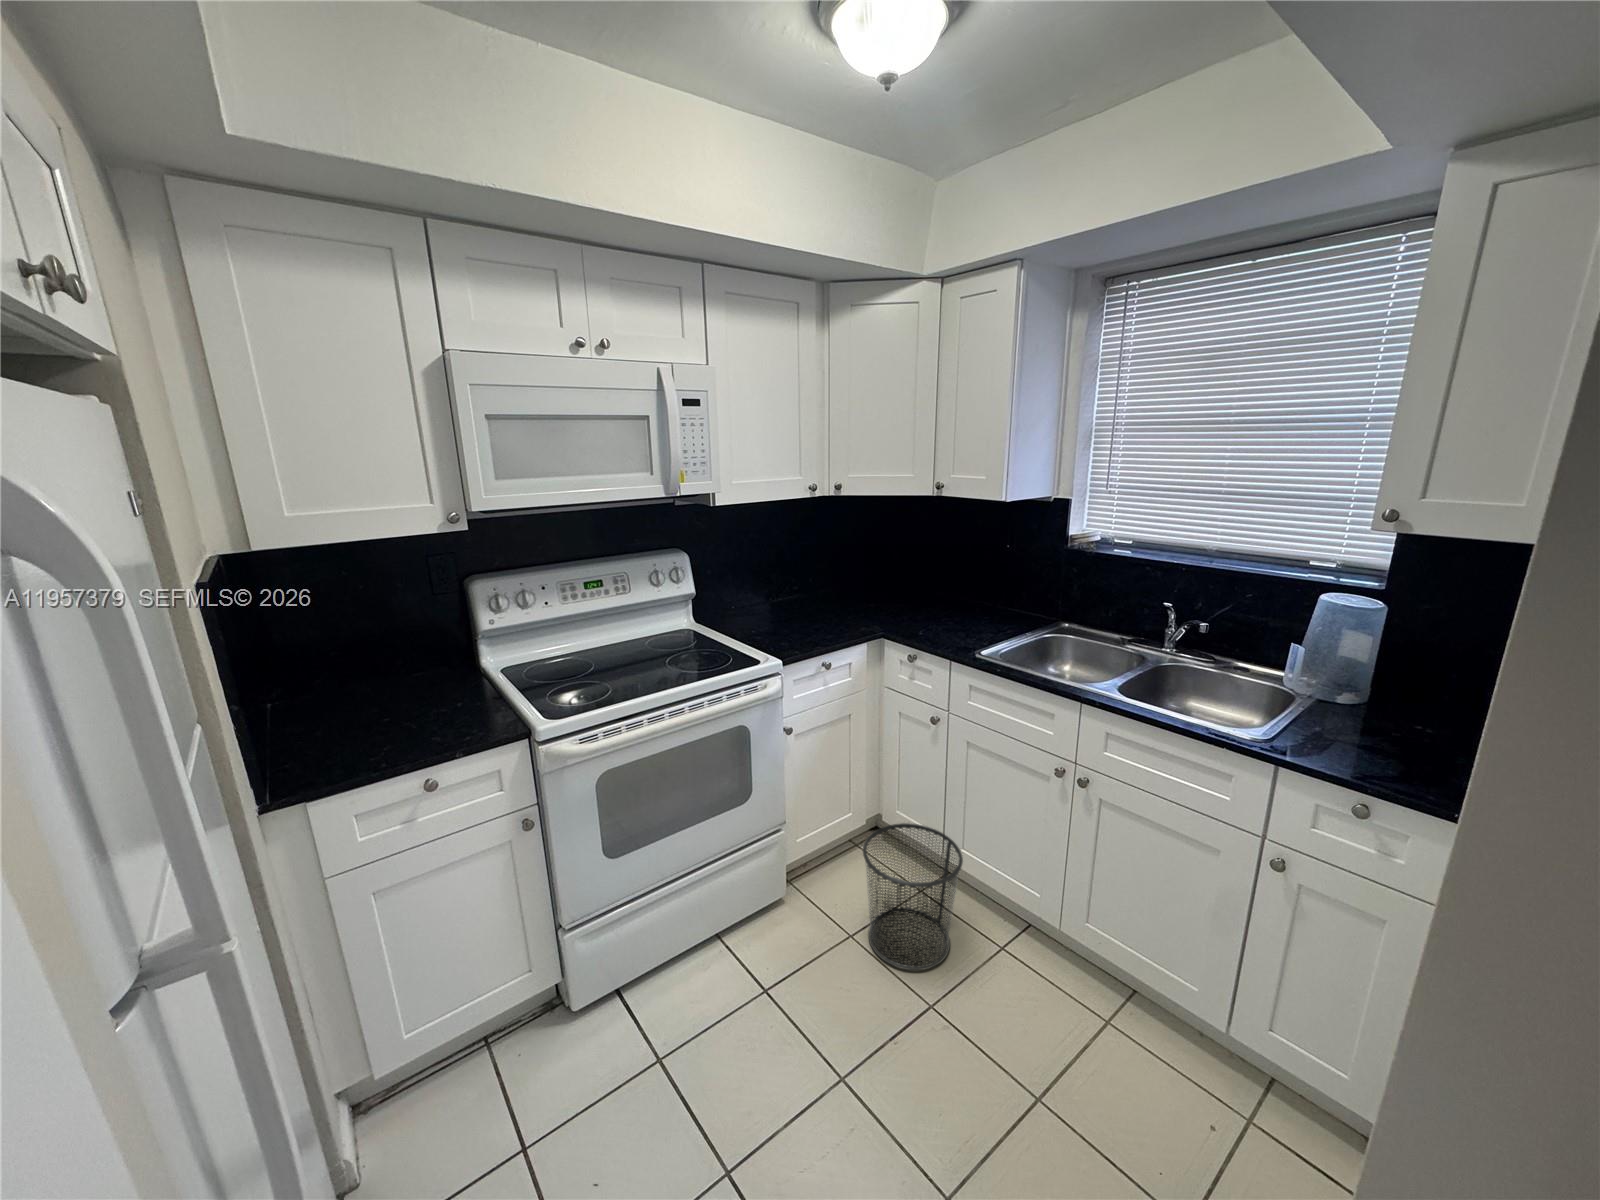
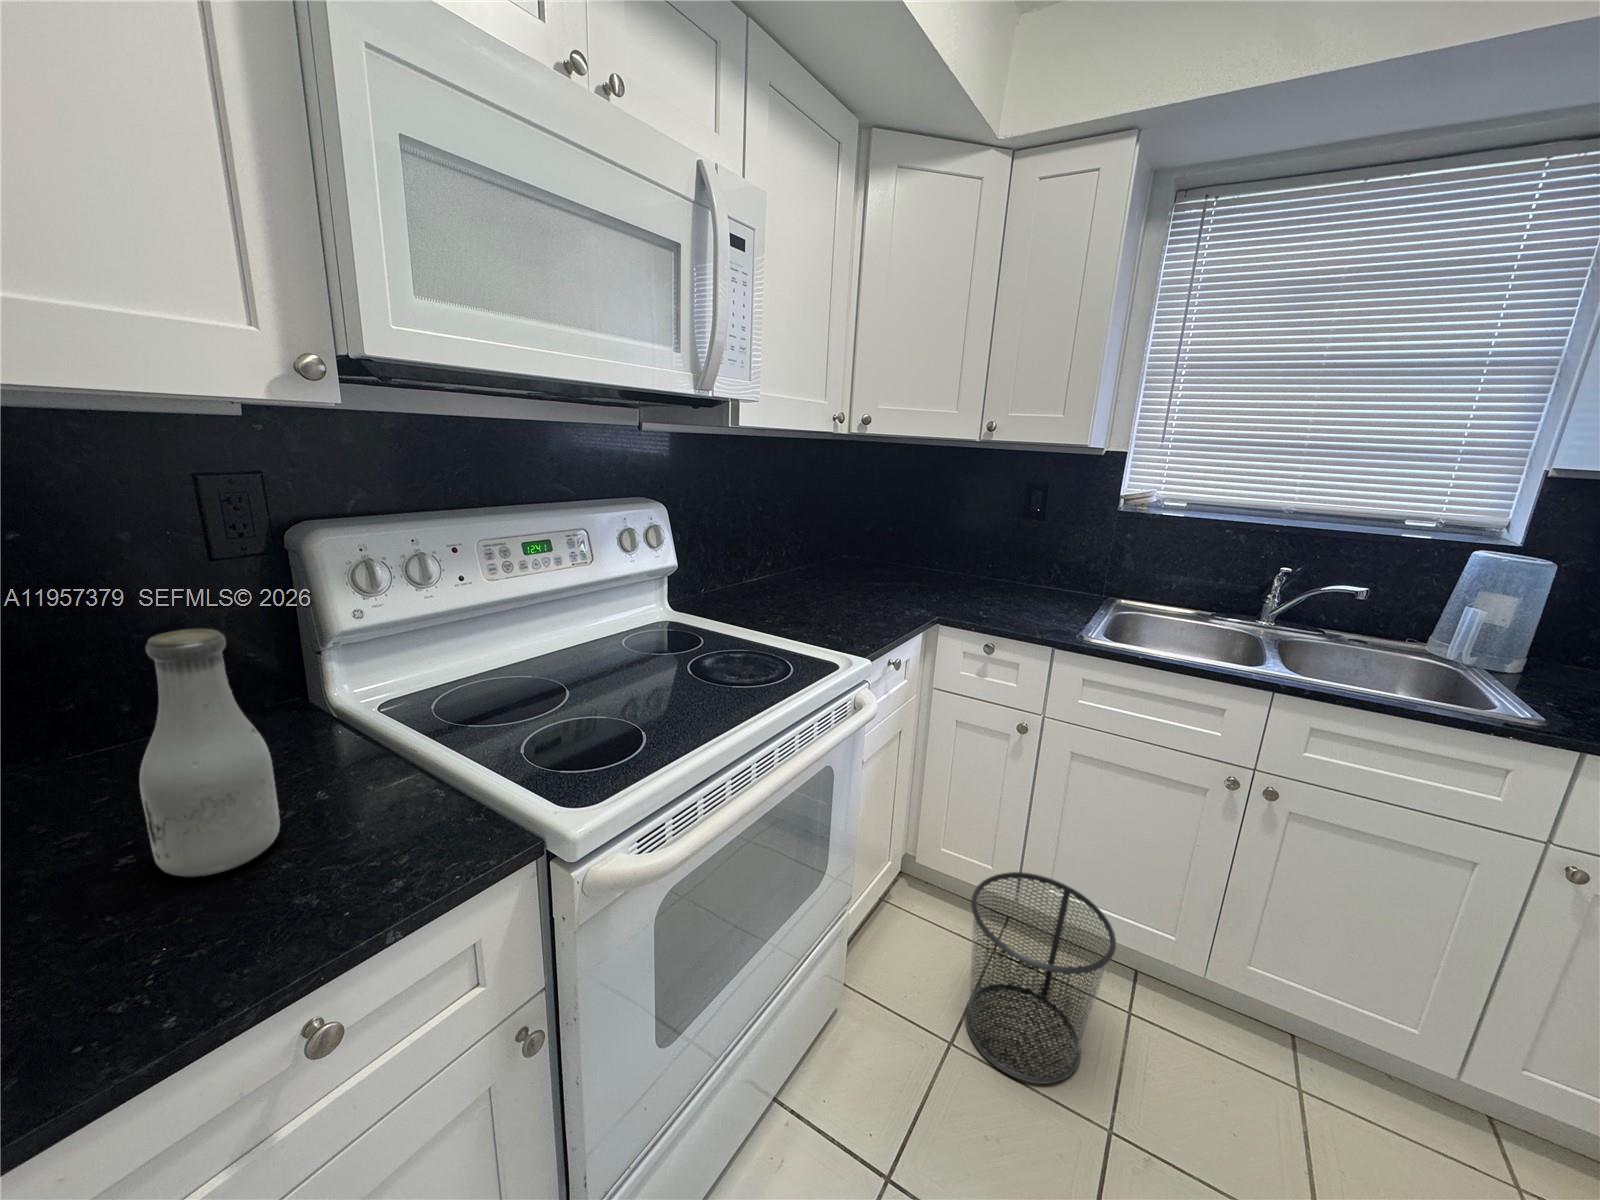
bottle: none [392,627,441,724] -> present [140,629,280,877]

